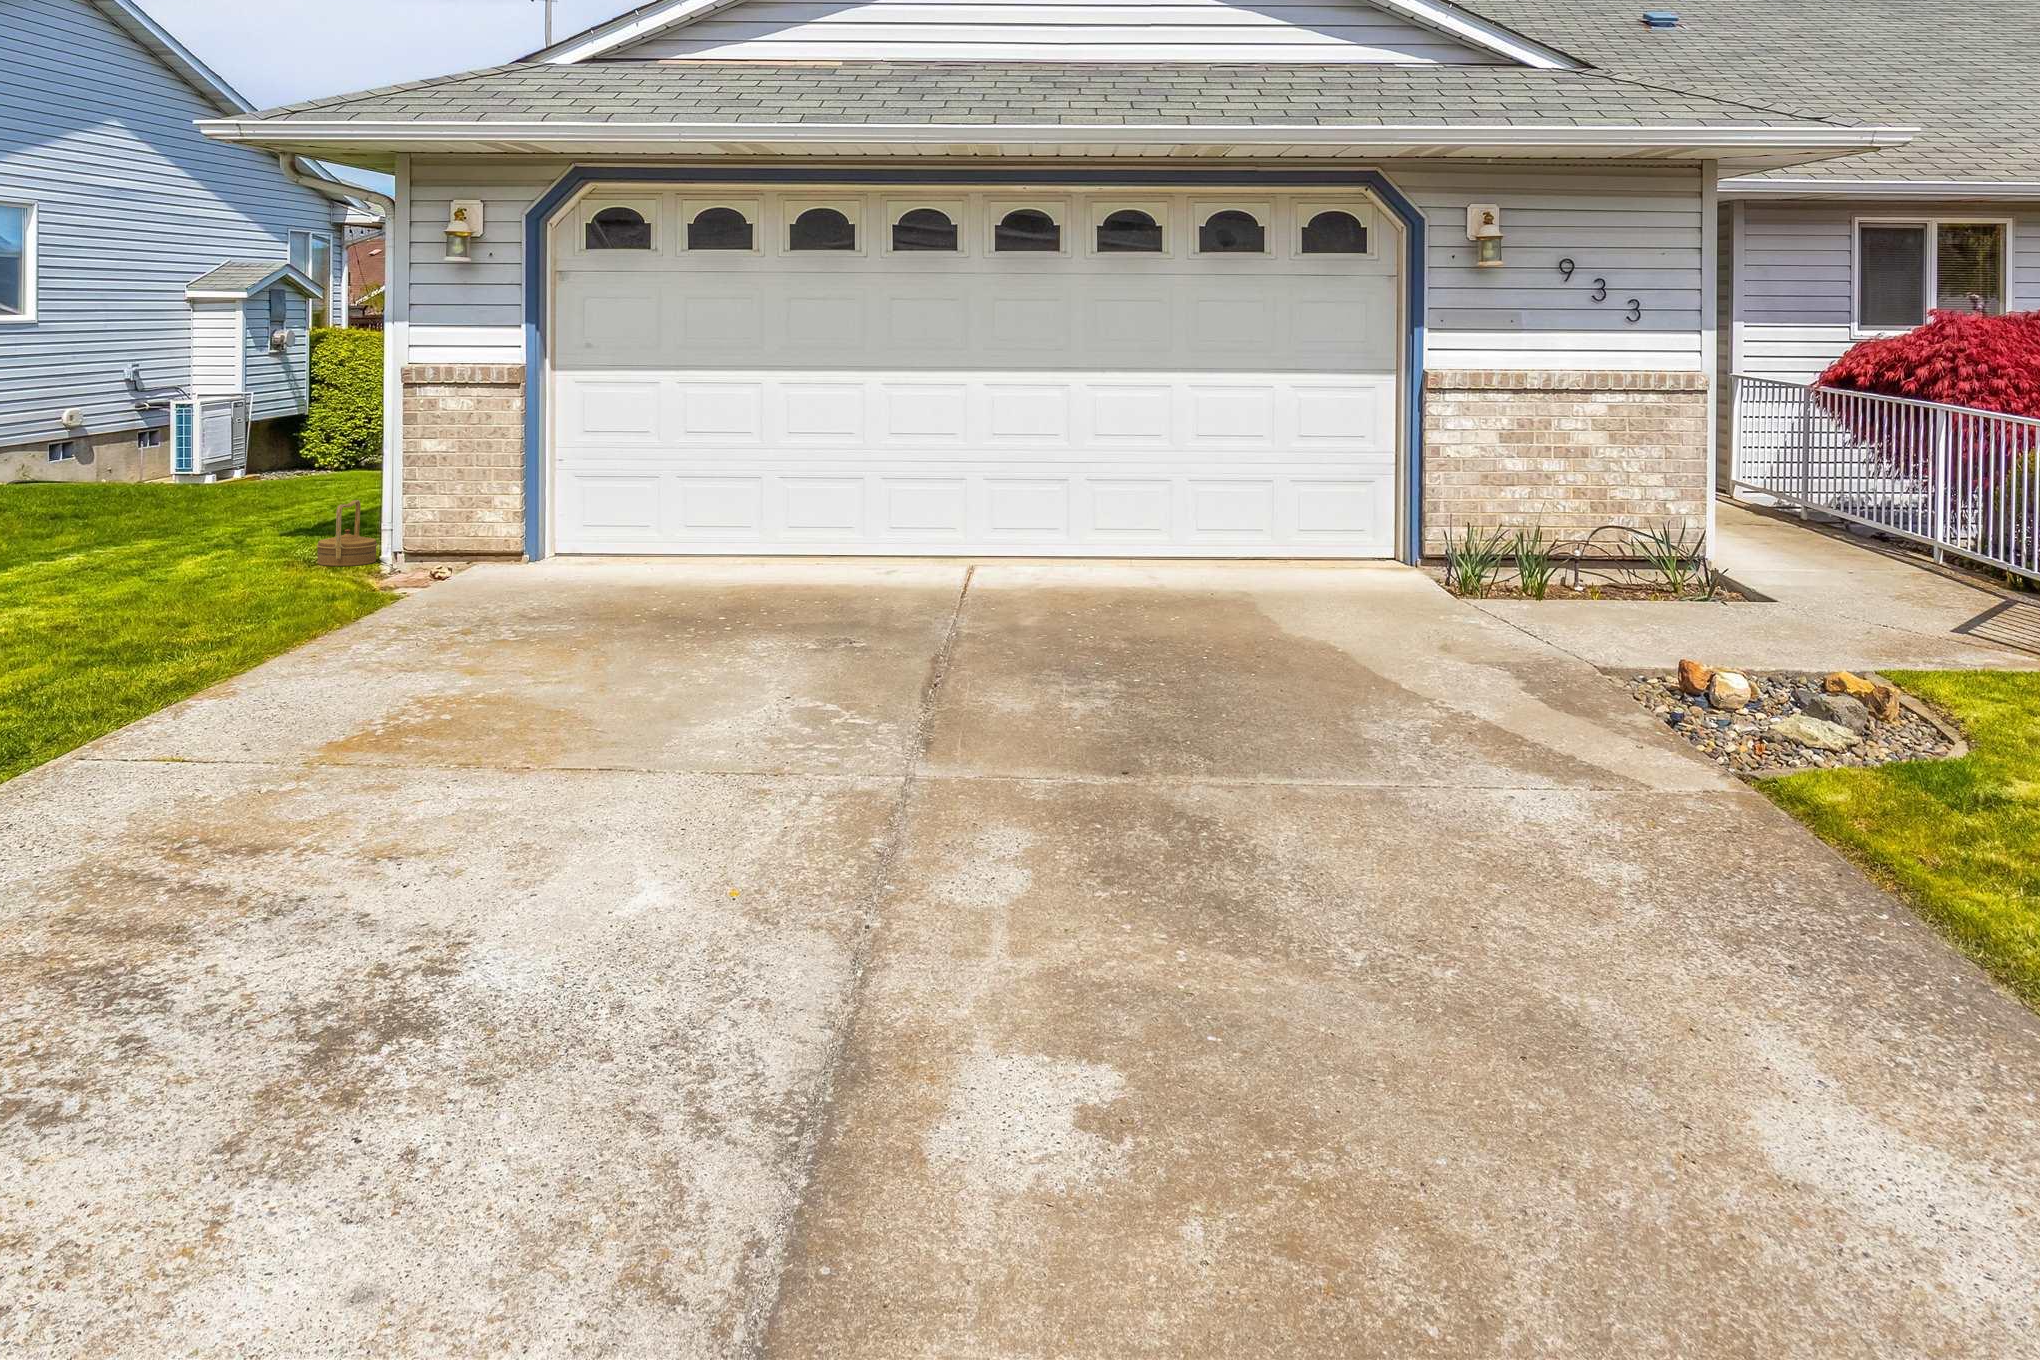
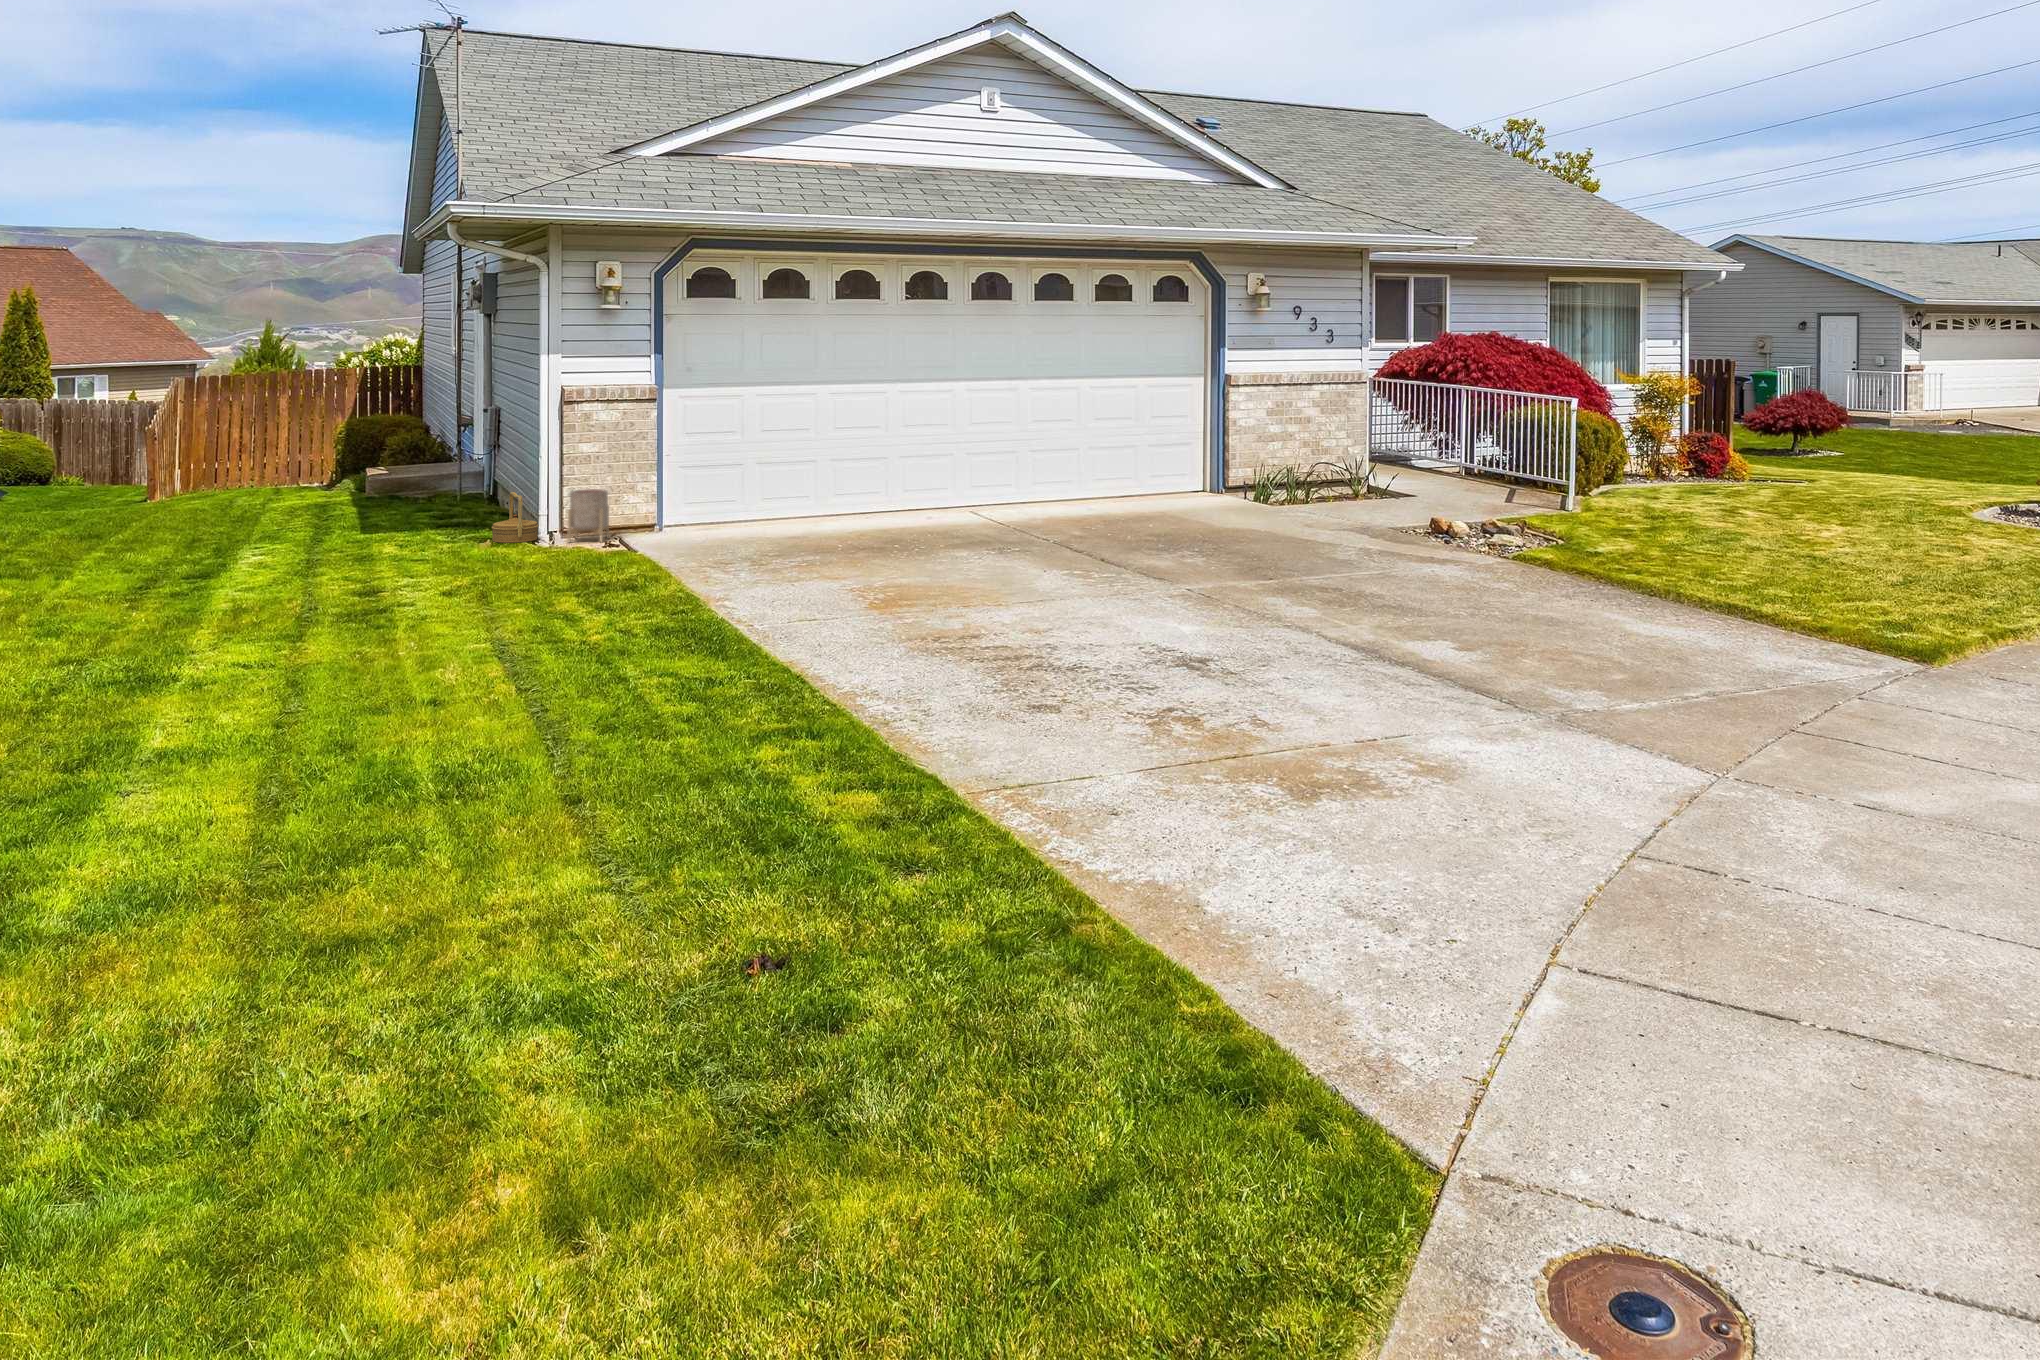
planter: none [383,502,450,574] -> present [567,489,609,542]

